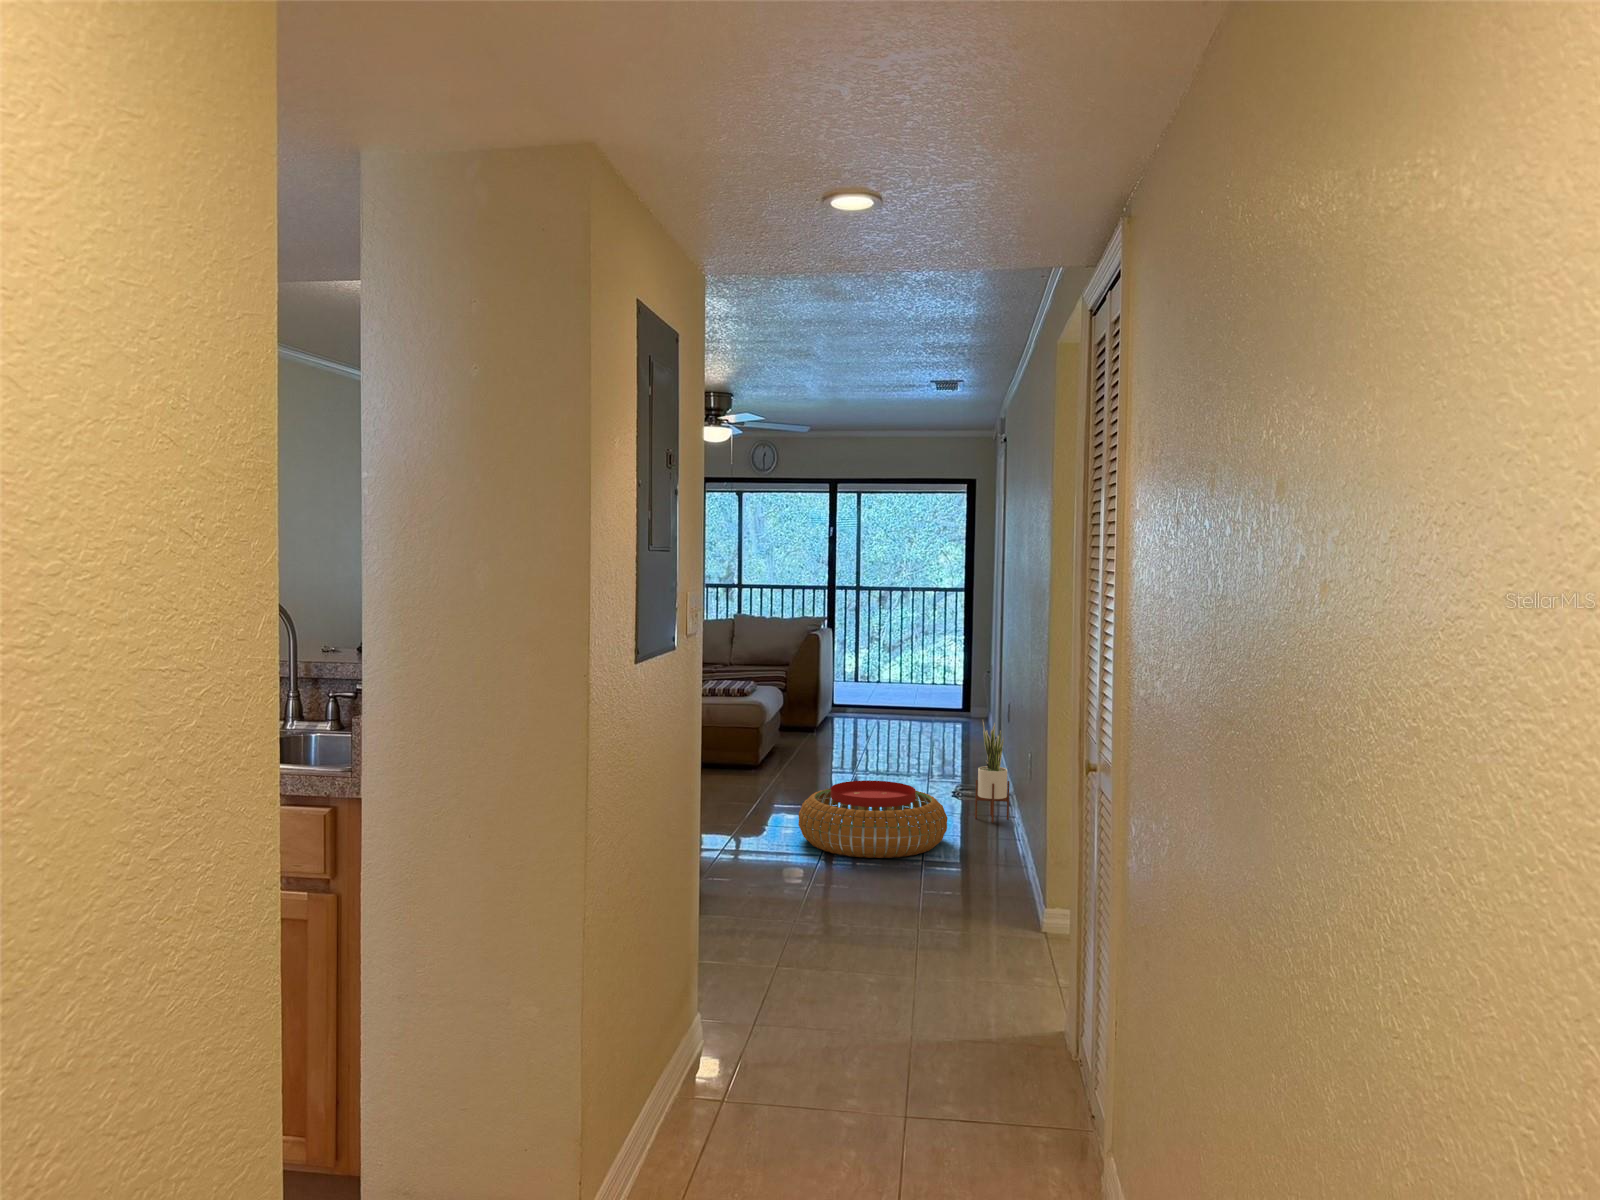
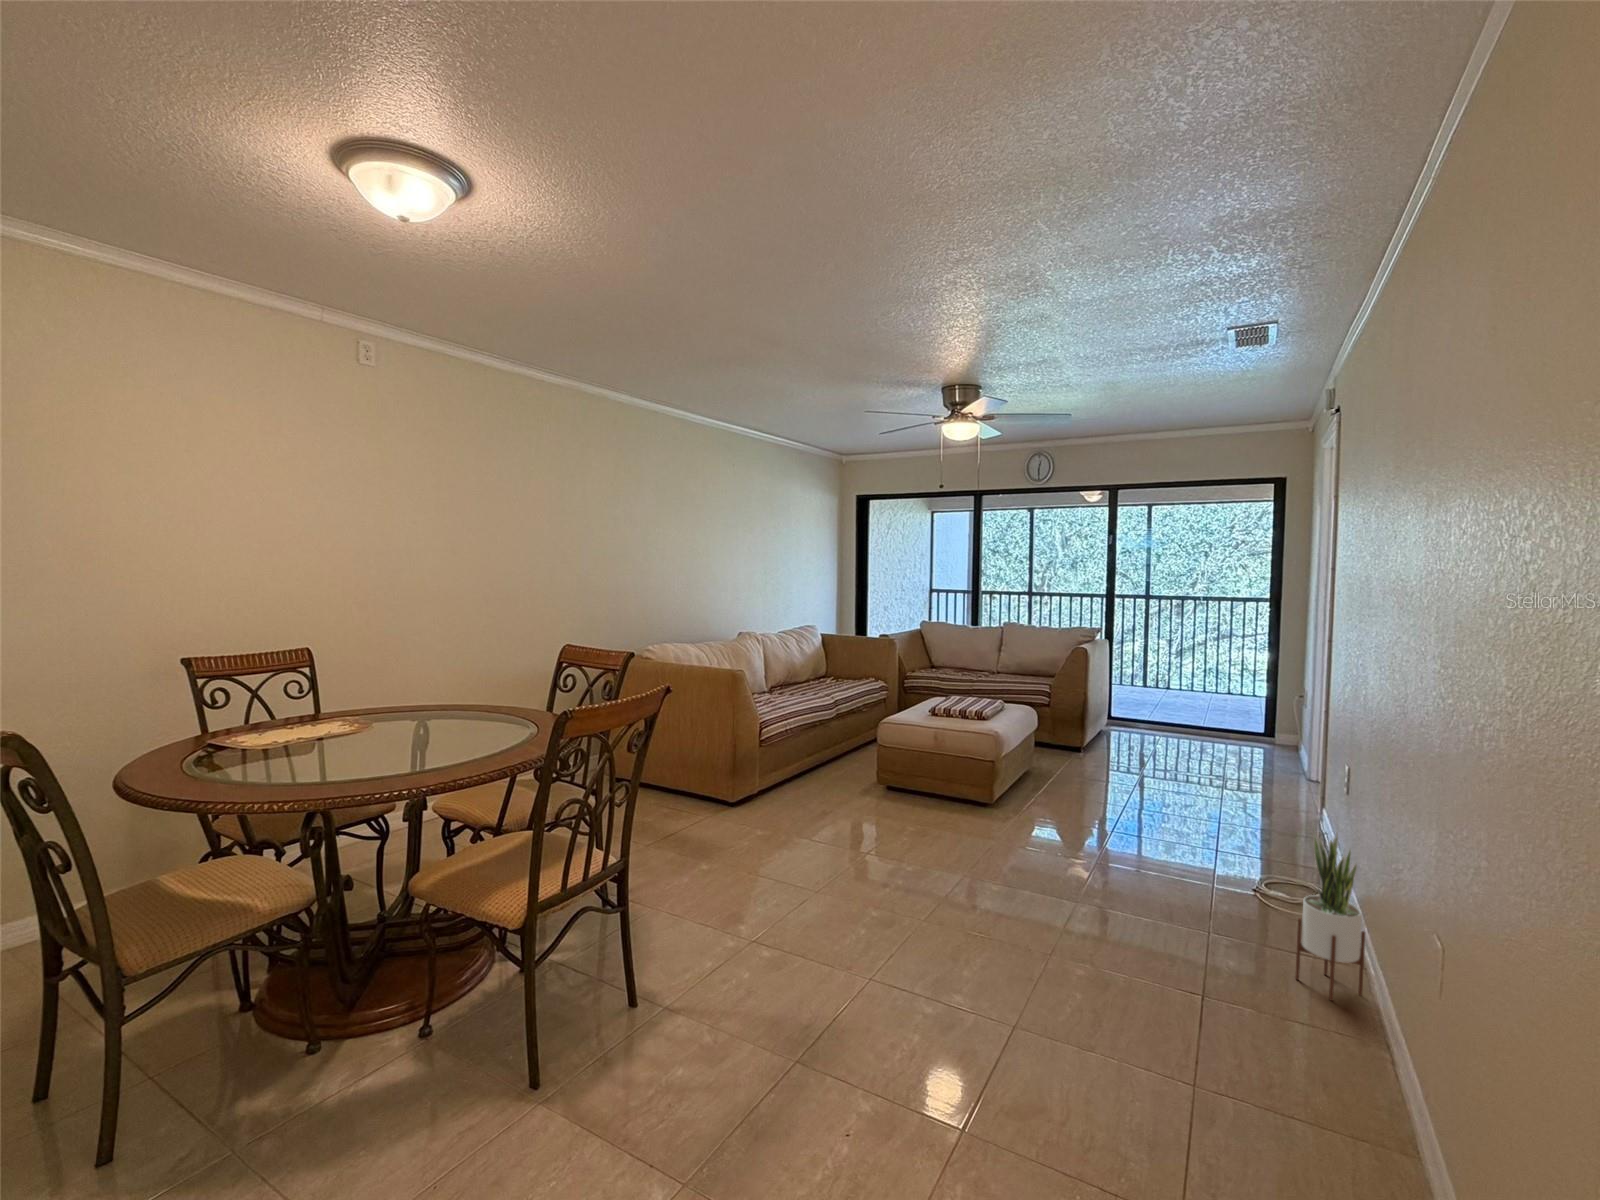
pouf: present [798,780,947,858] -> none [974,905,1244,1098]

